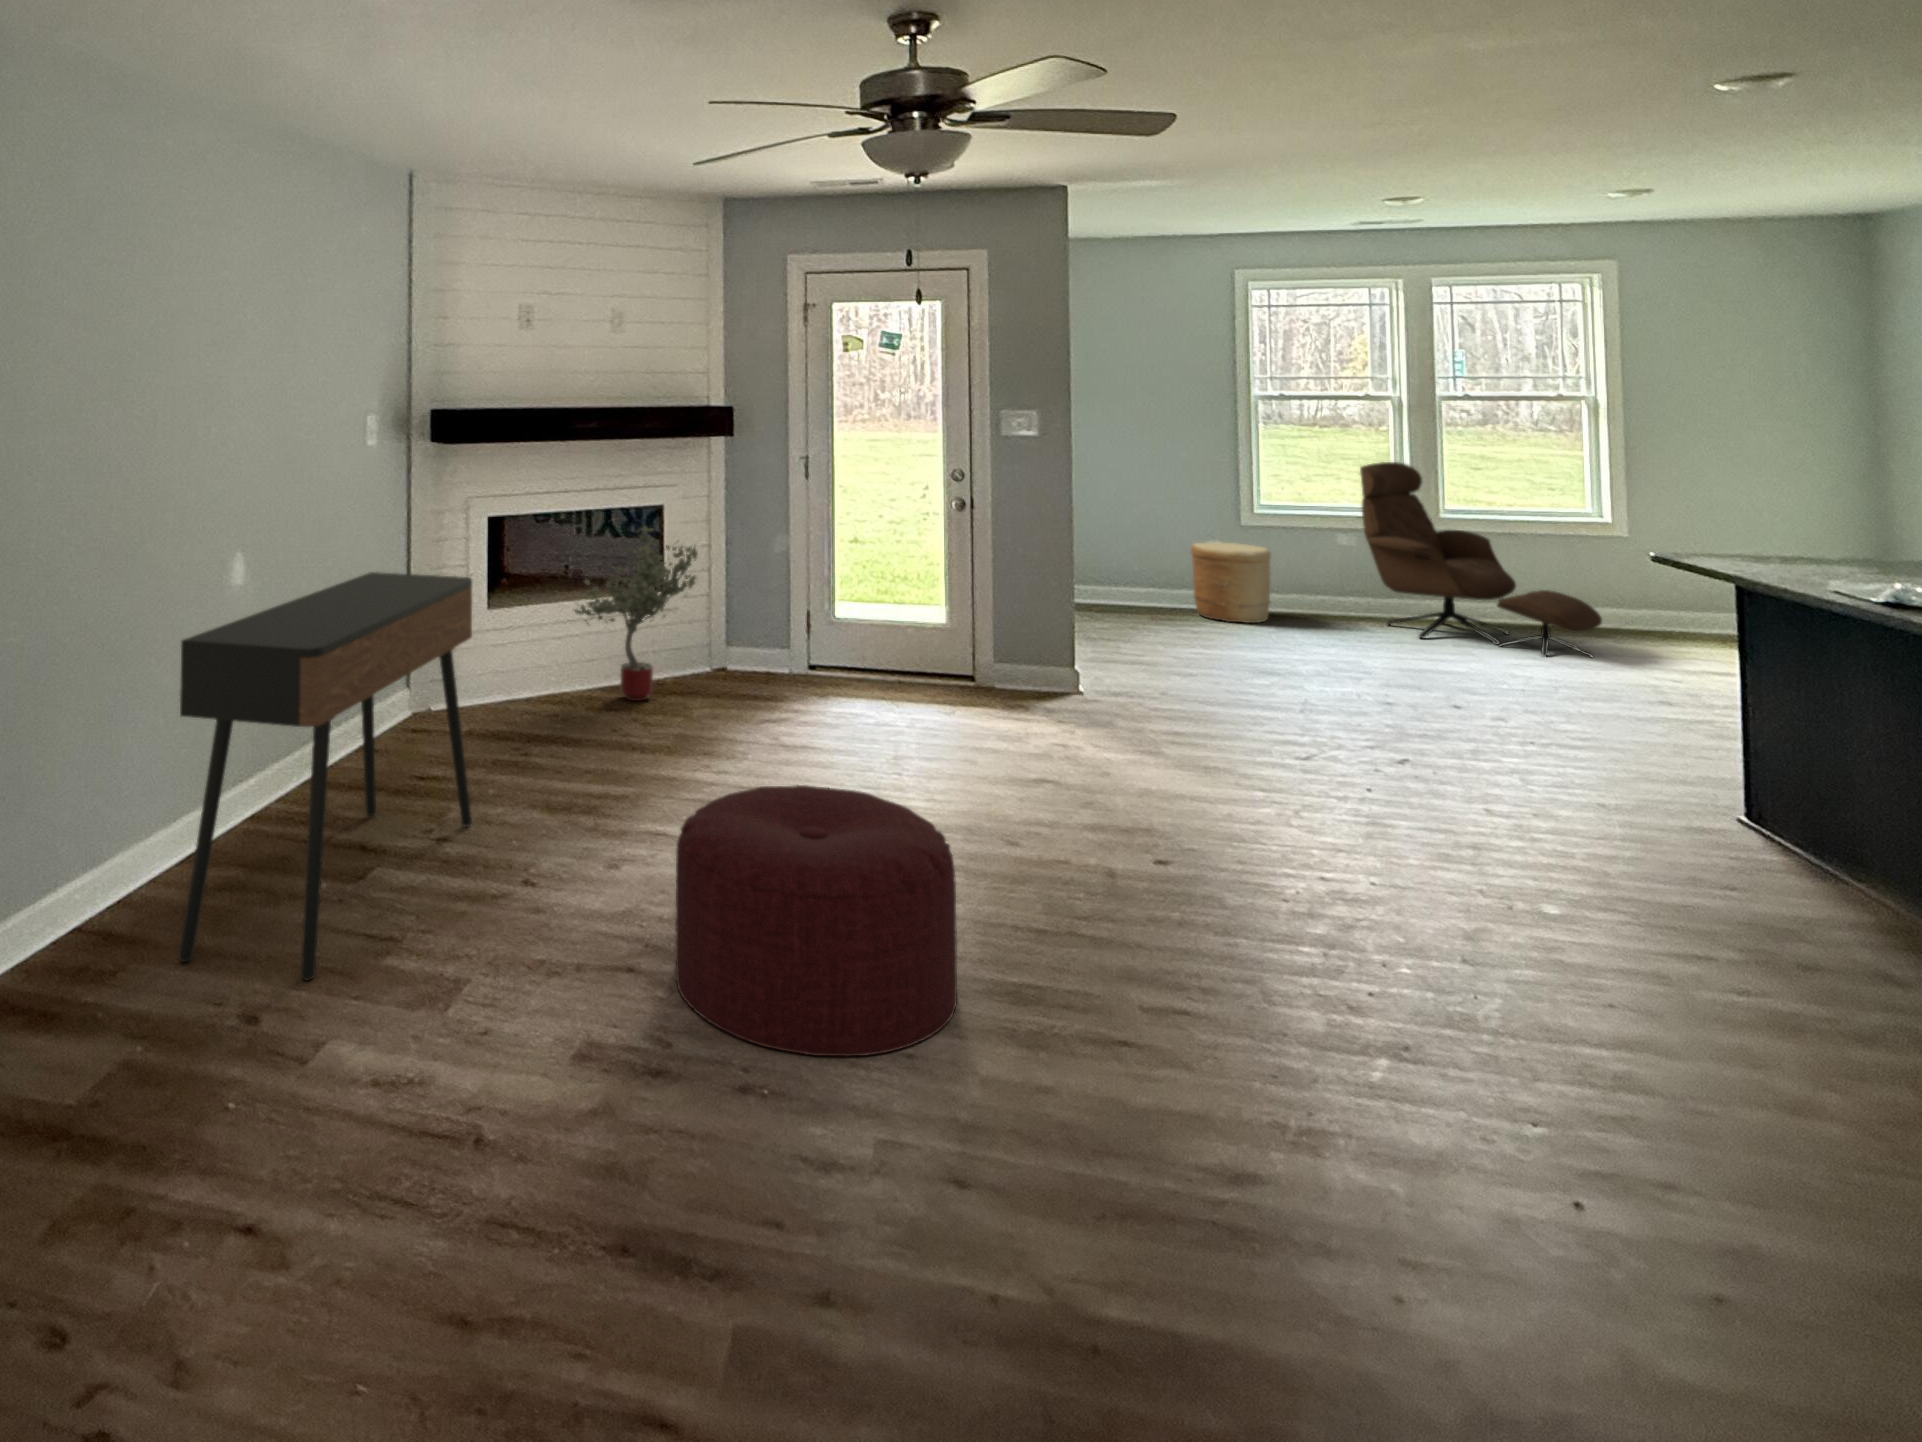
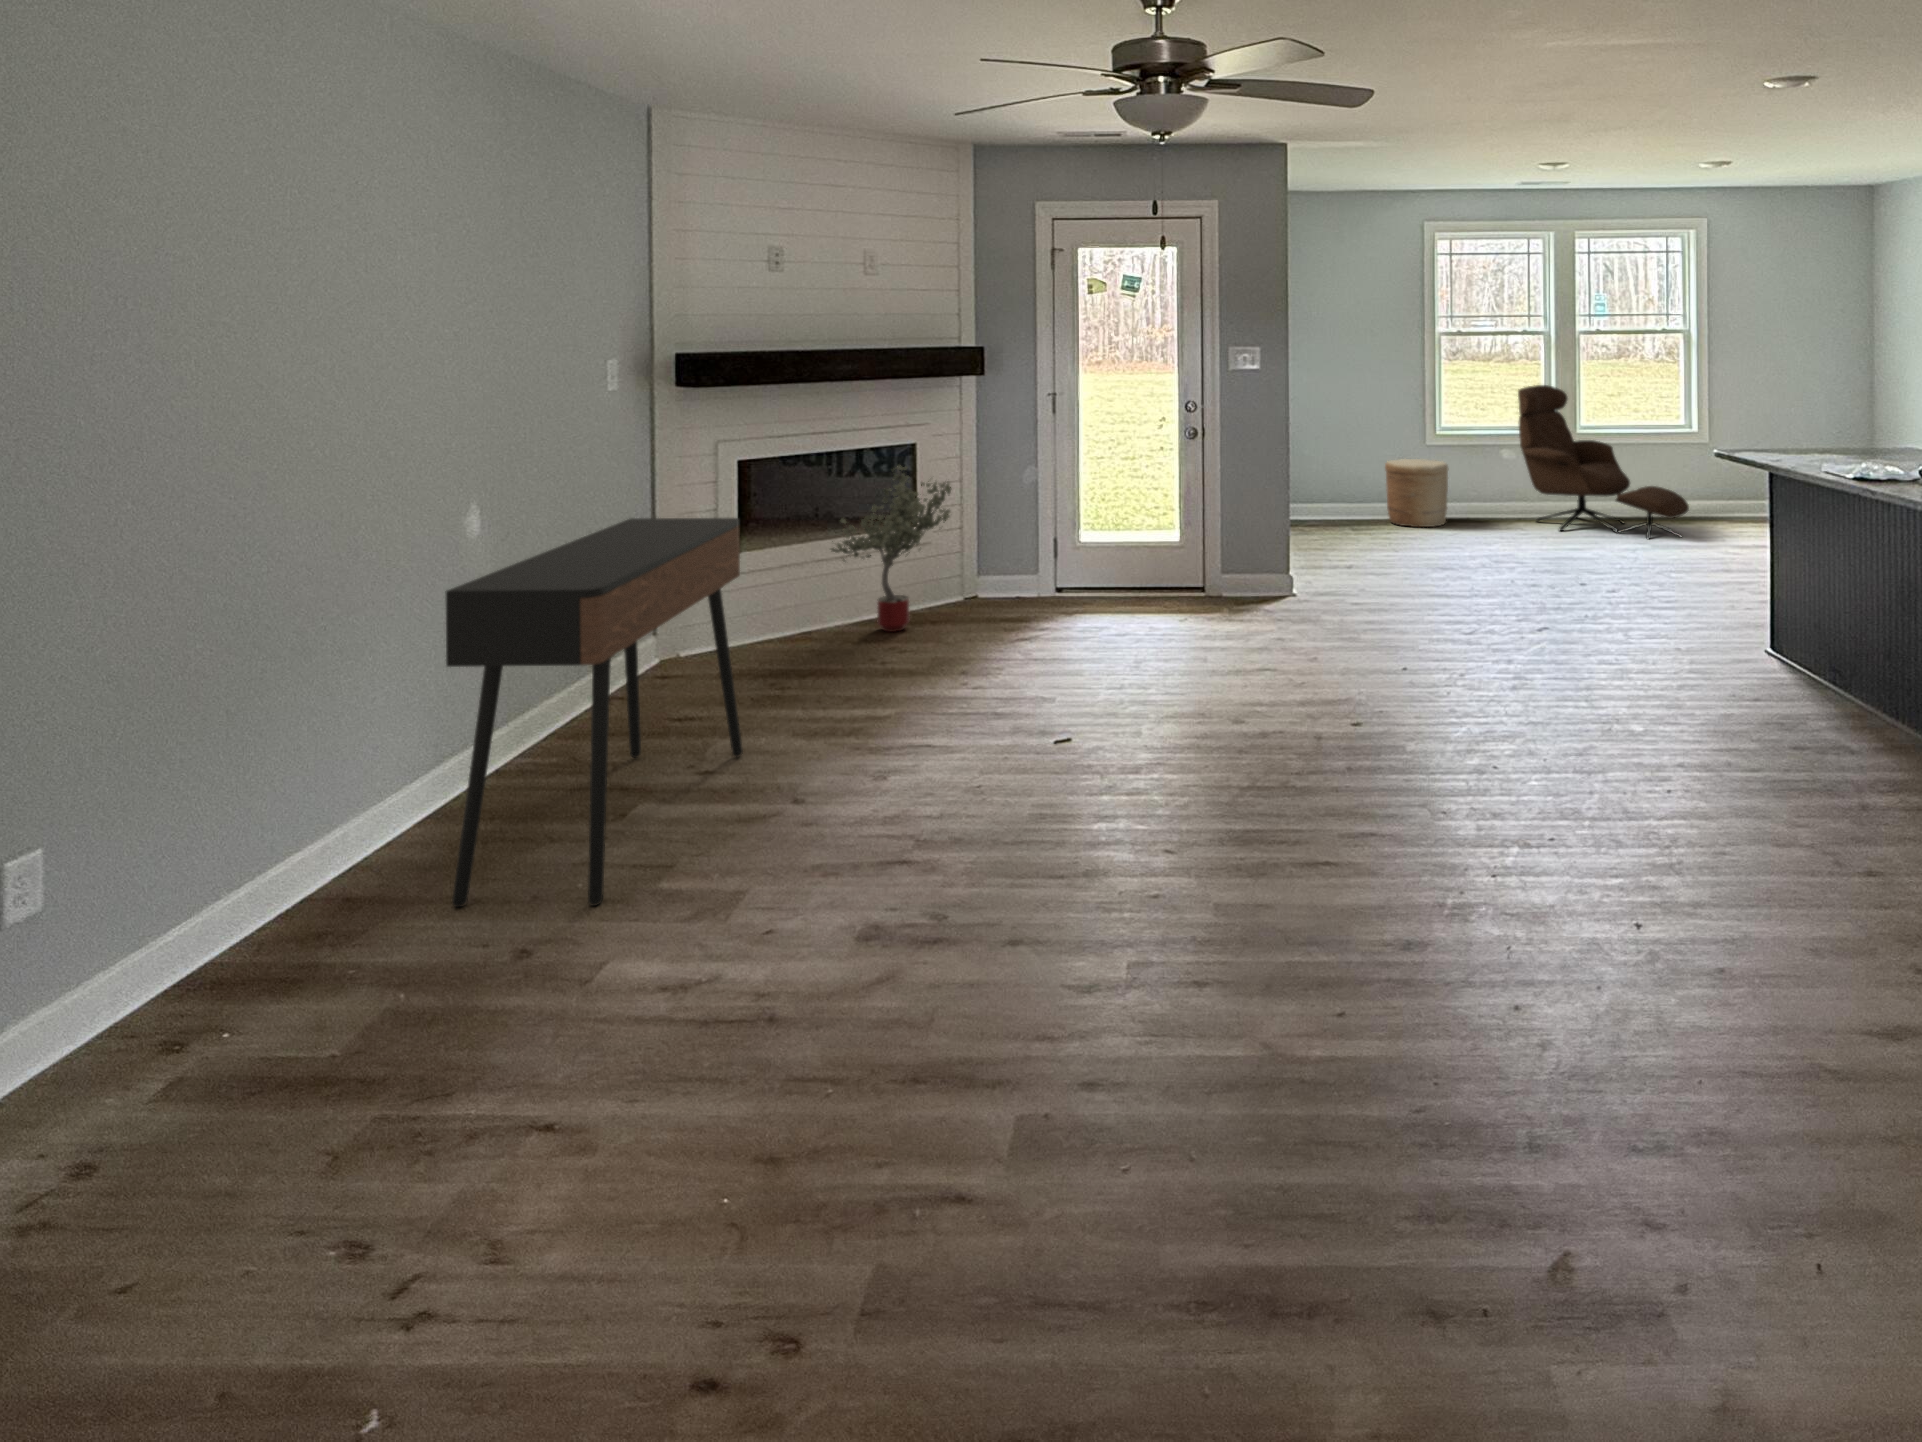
ottoman: present [676,785,957,1056] -> none [955,680,1197,900]

